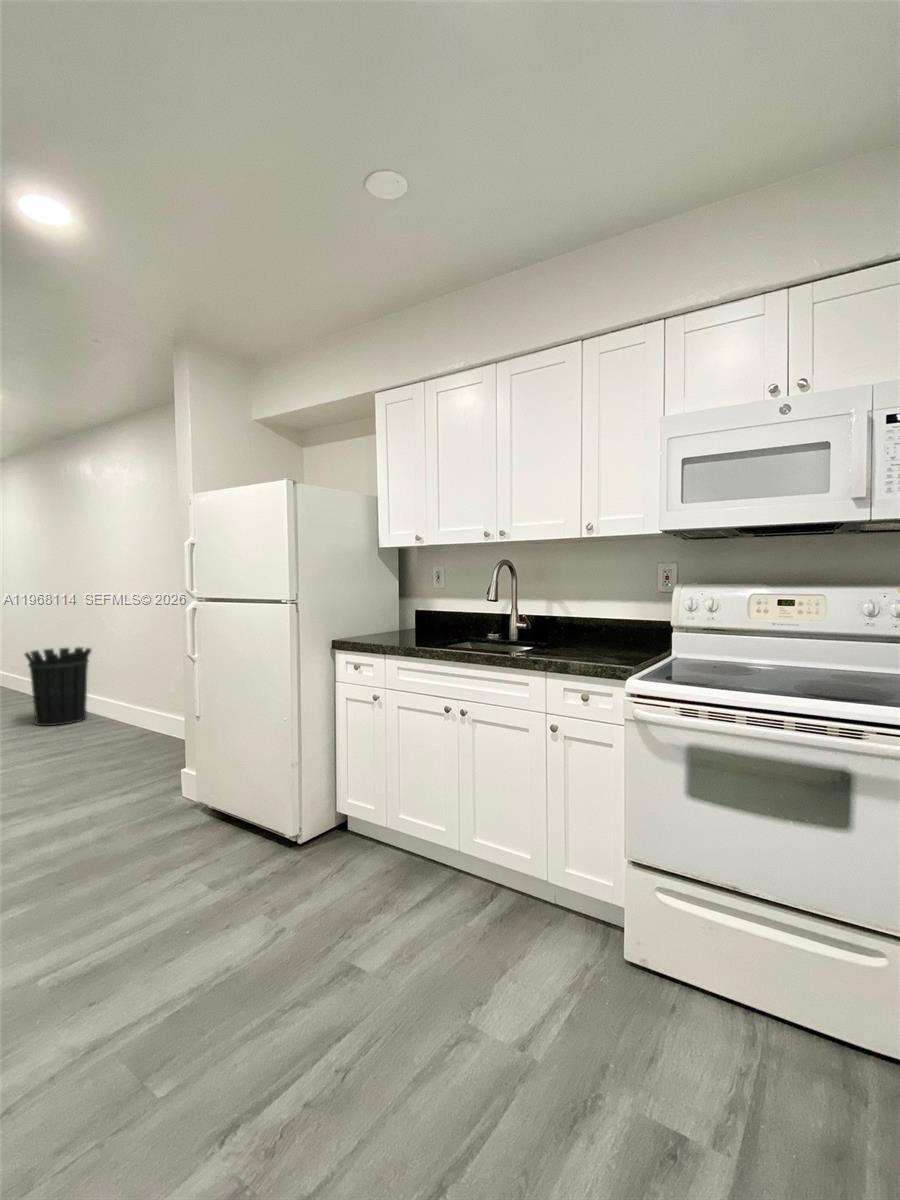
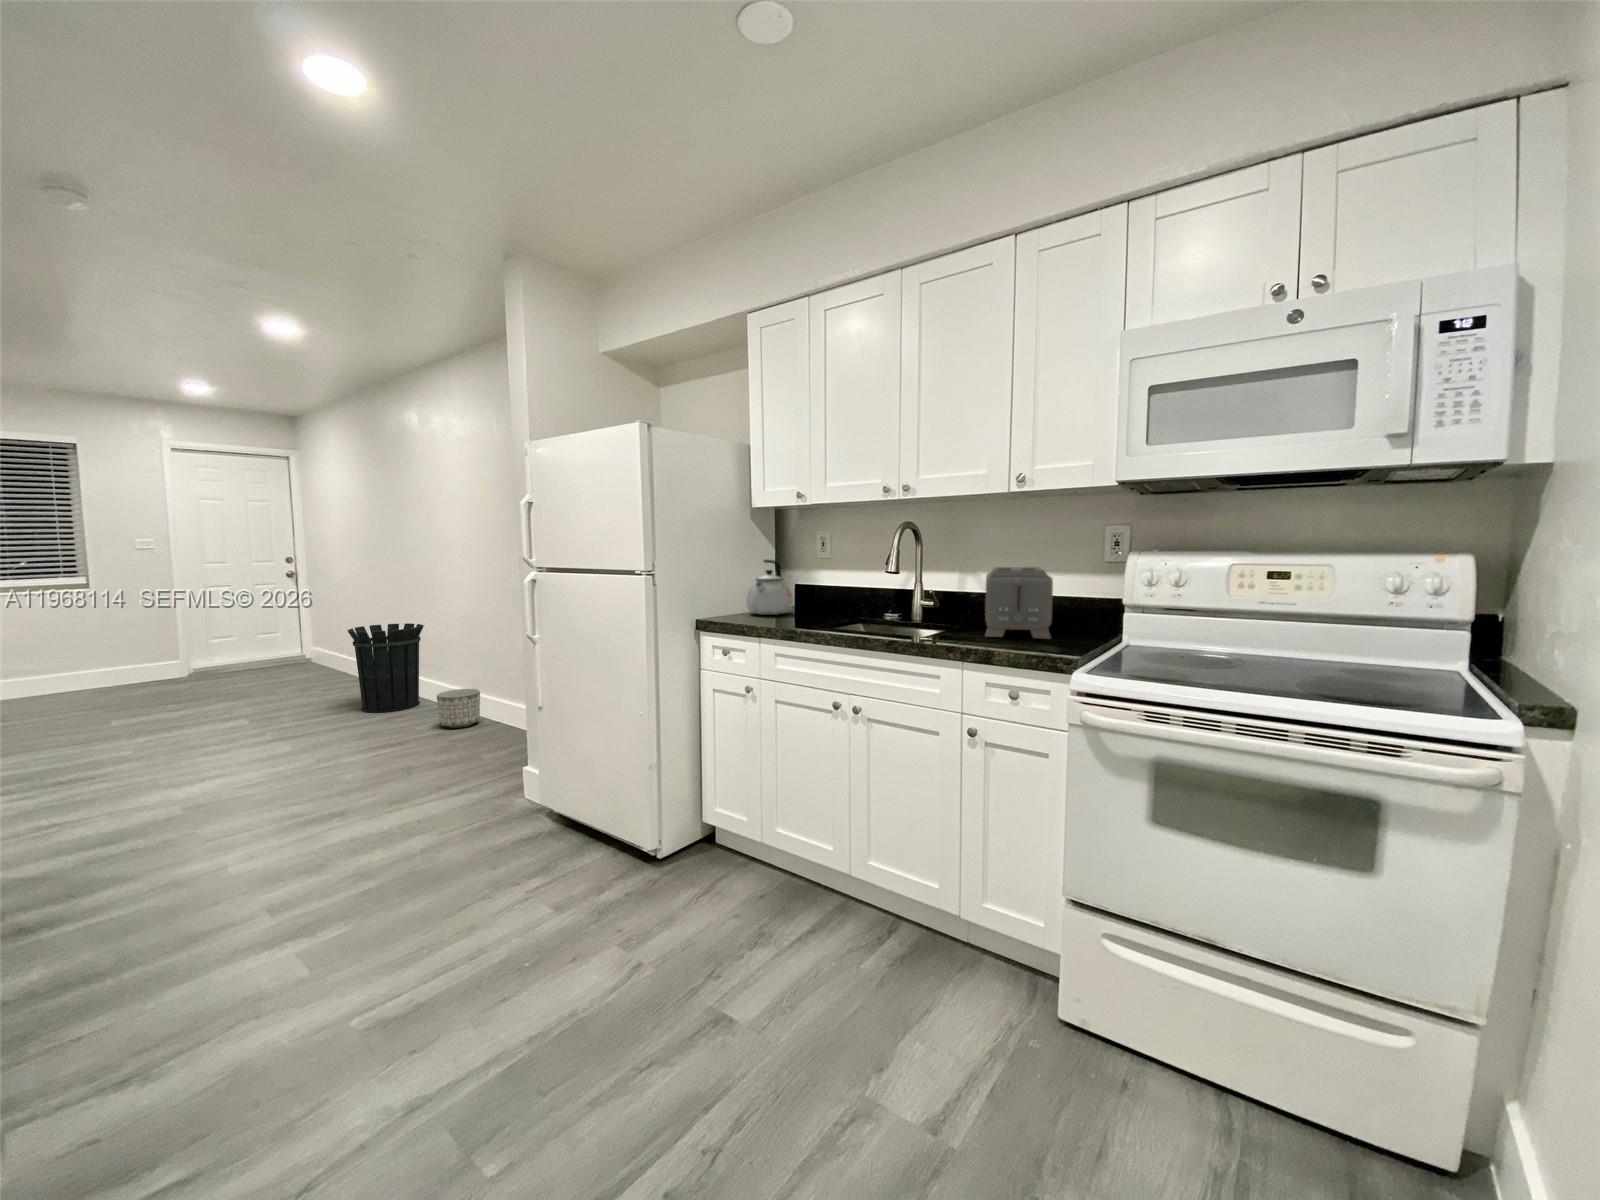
kettle: none [374,591,412,637] -> present [746,560,793,615]
toaster: none [565,597,617,654] -> present [985,567,1053,639]
planter: none [103,704,142,738] -> present [436,688,480,728]

